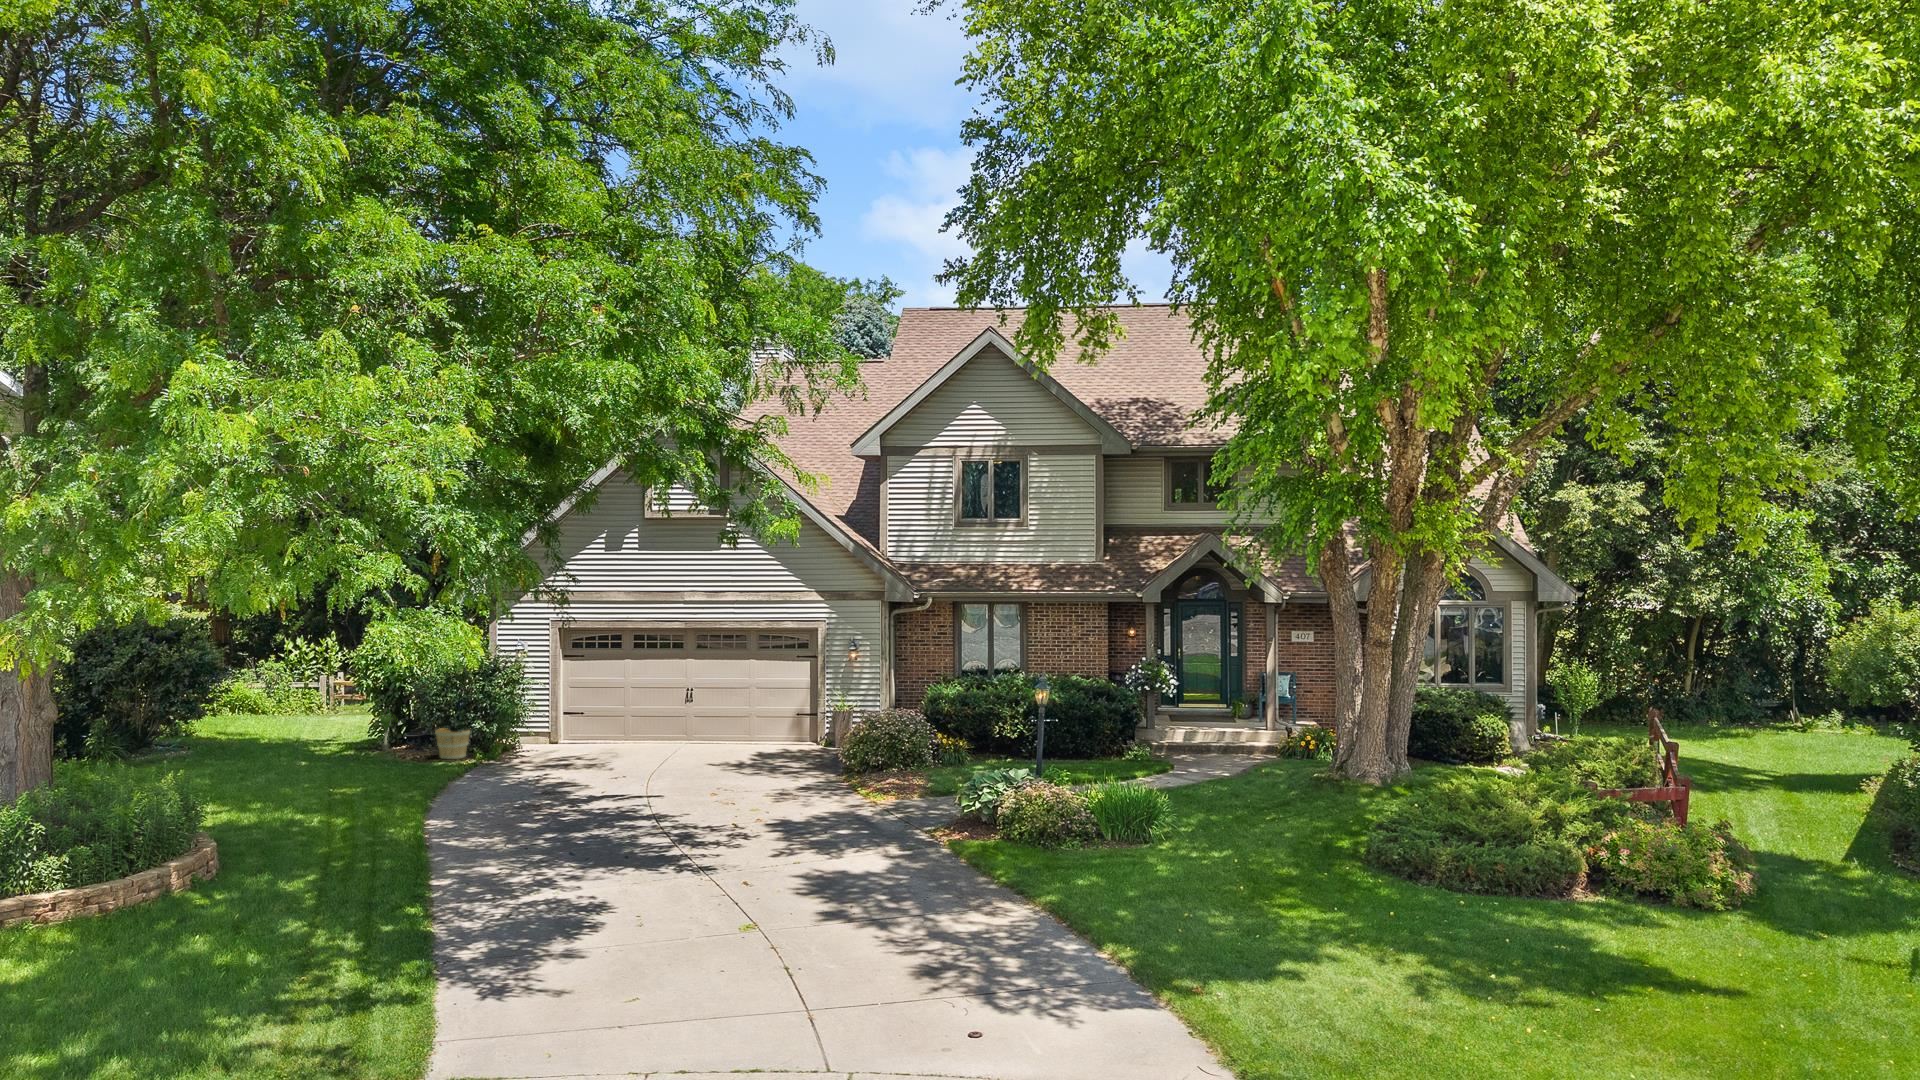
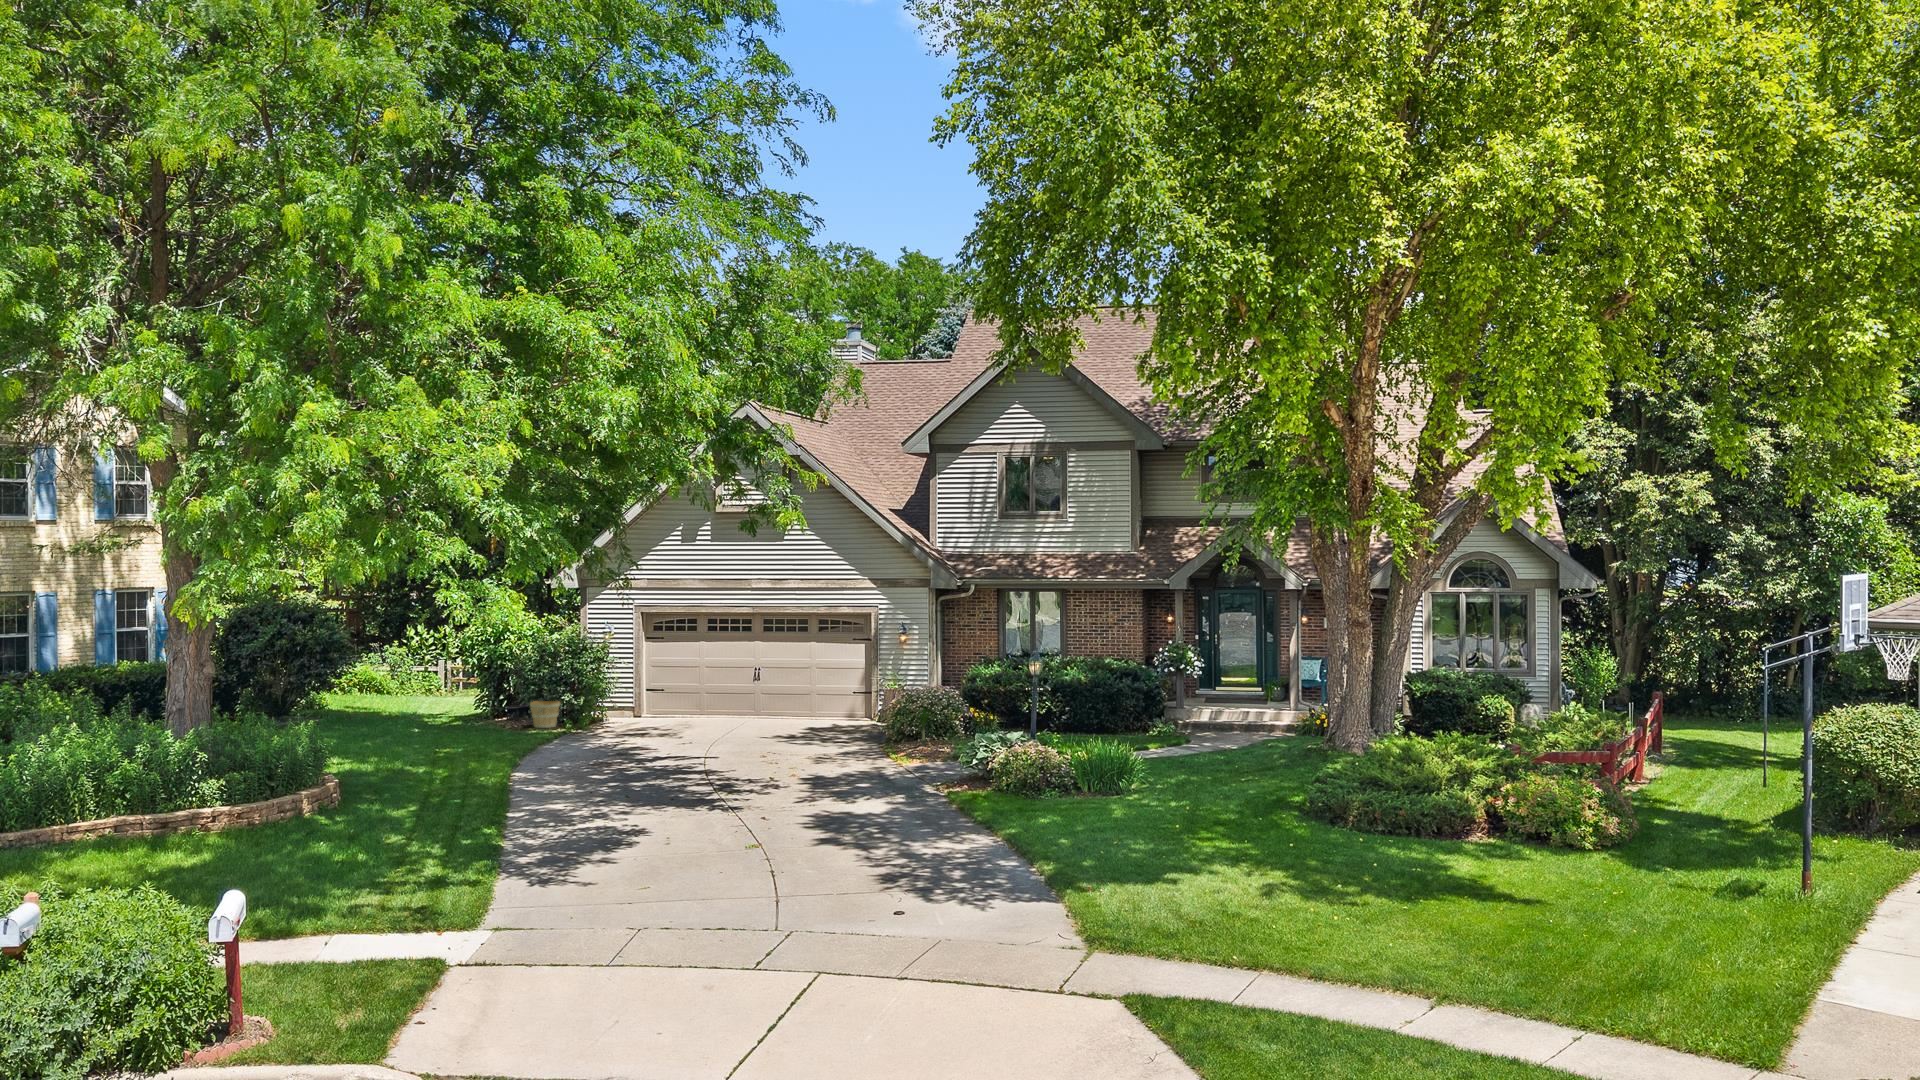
potted plant: present [381,714,392,750] -> present [917,710,929,746]

